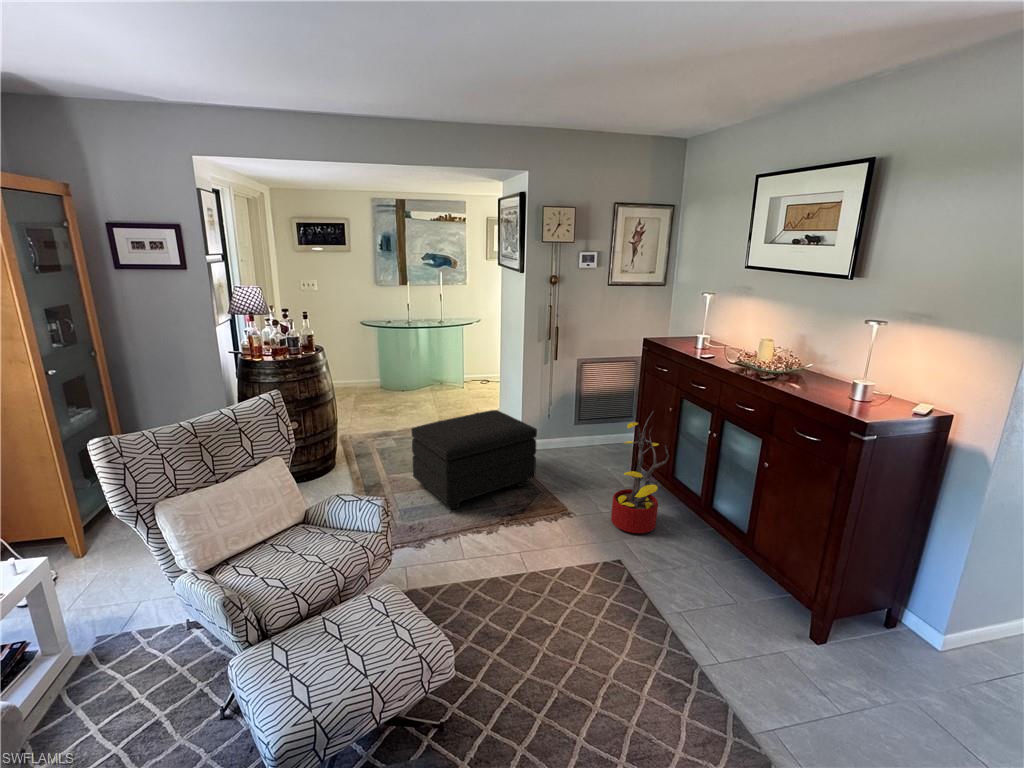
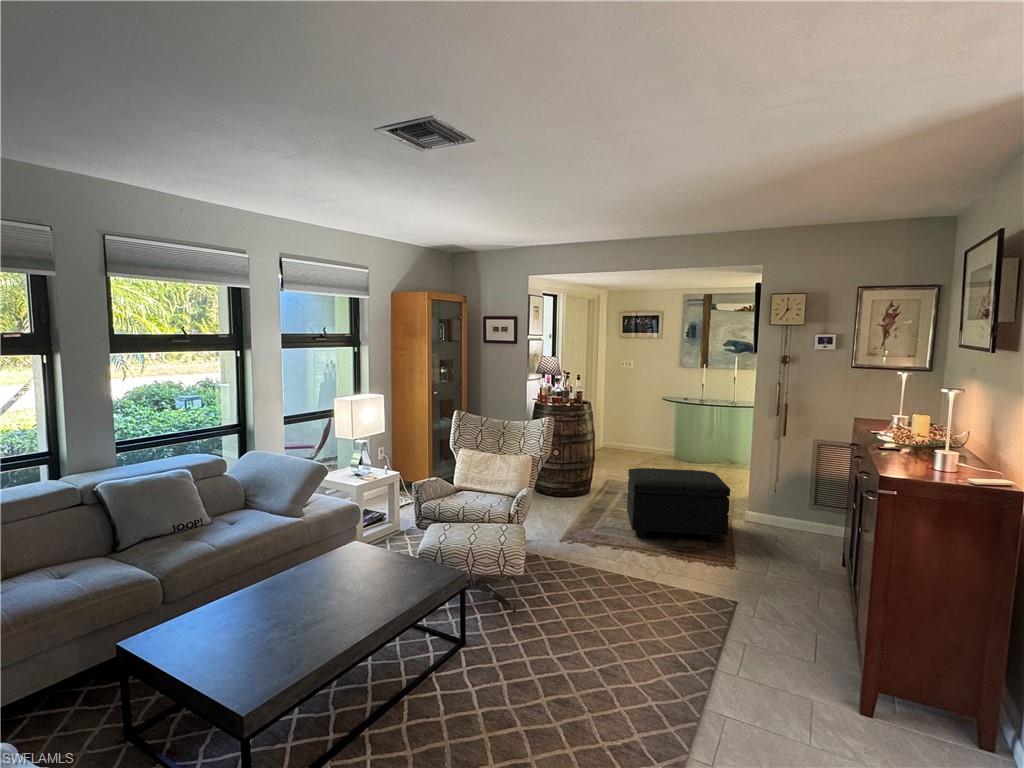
decorative plant: present [611,411,669,533] -> none [753,484,842,596]

